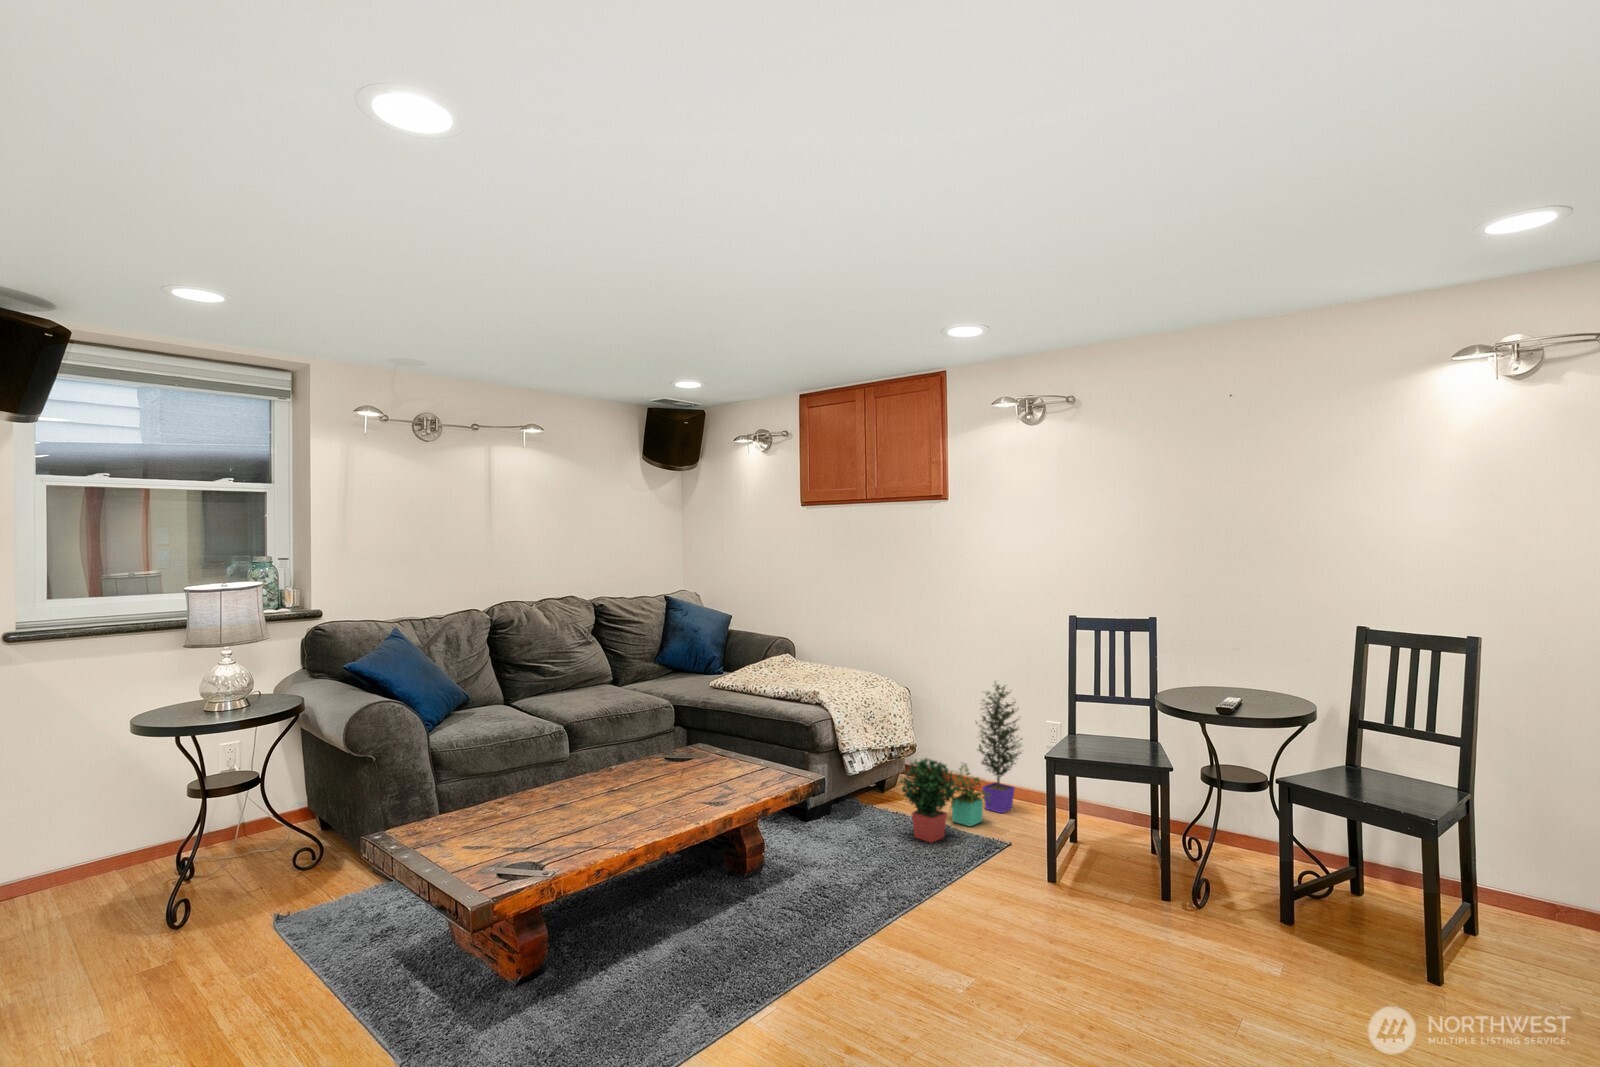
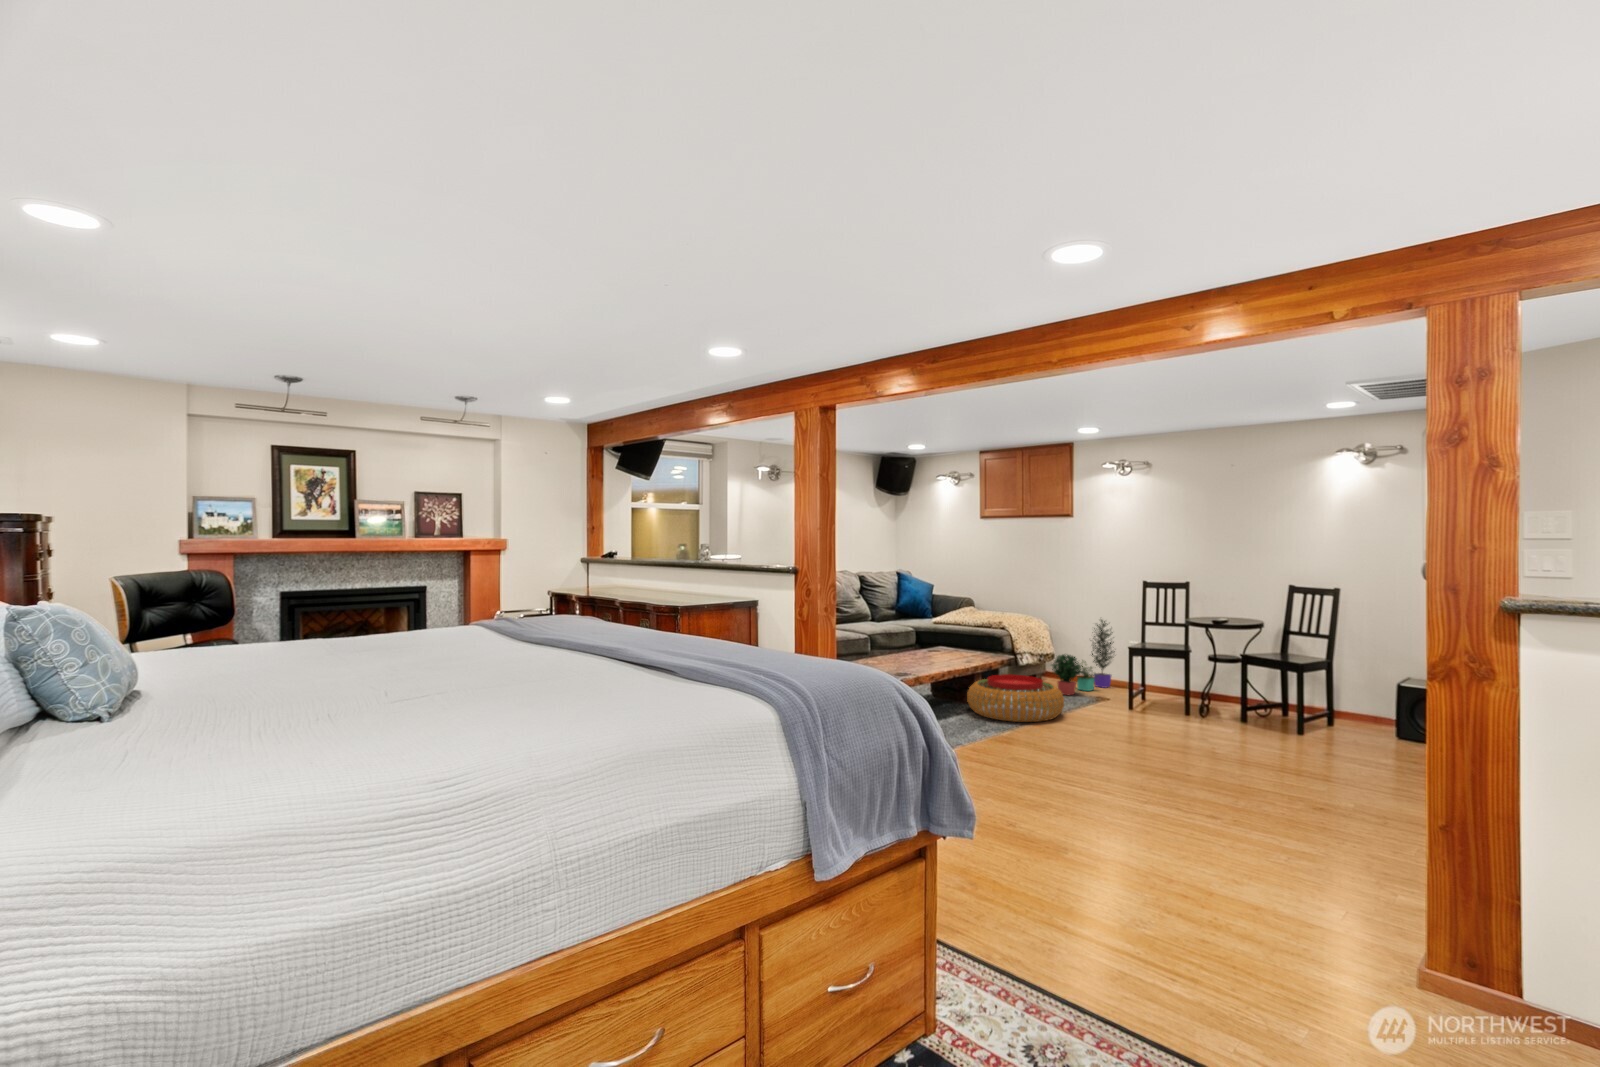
pouf: none [694,825,907,968] -> present [967,674,1064,722]

